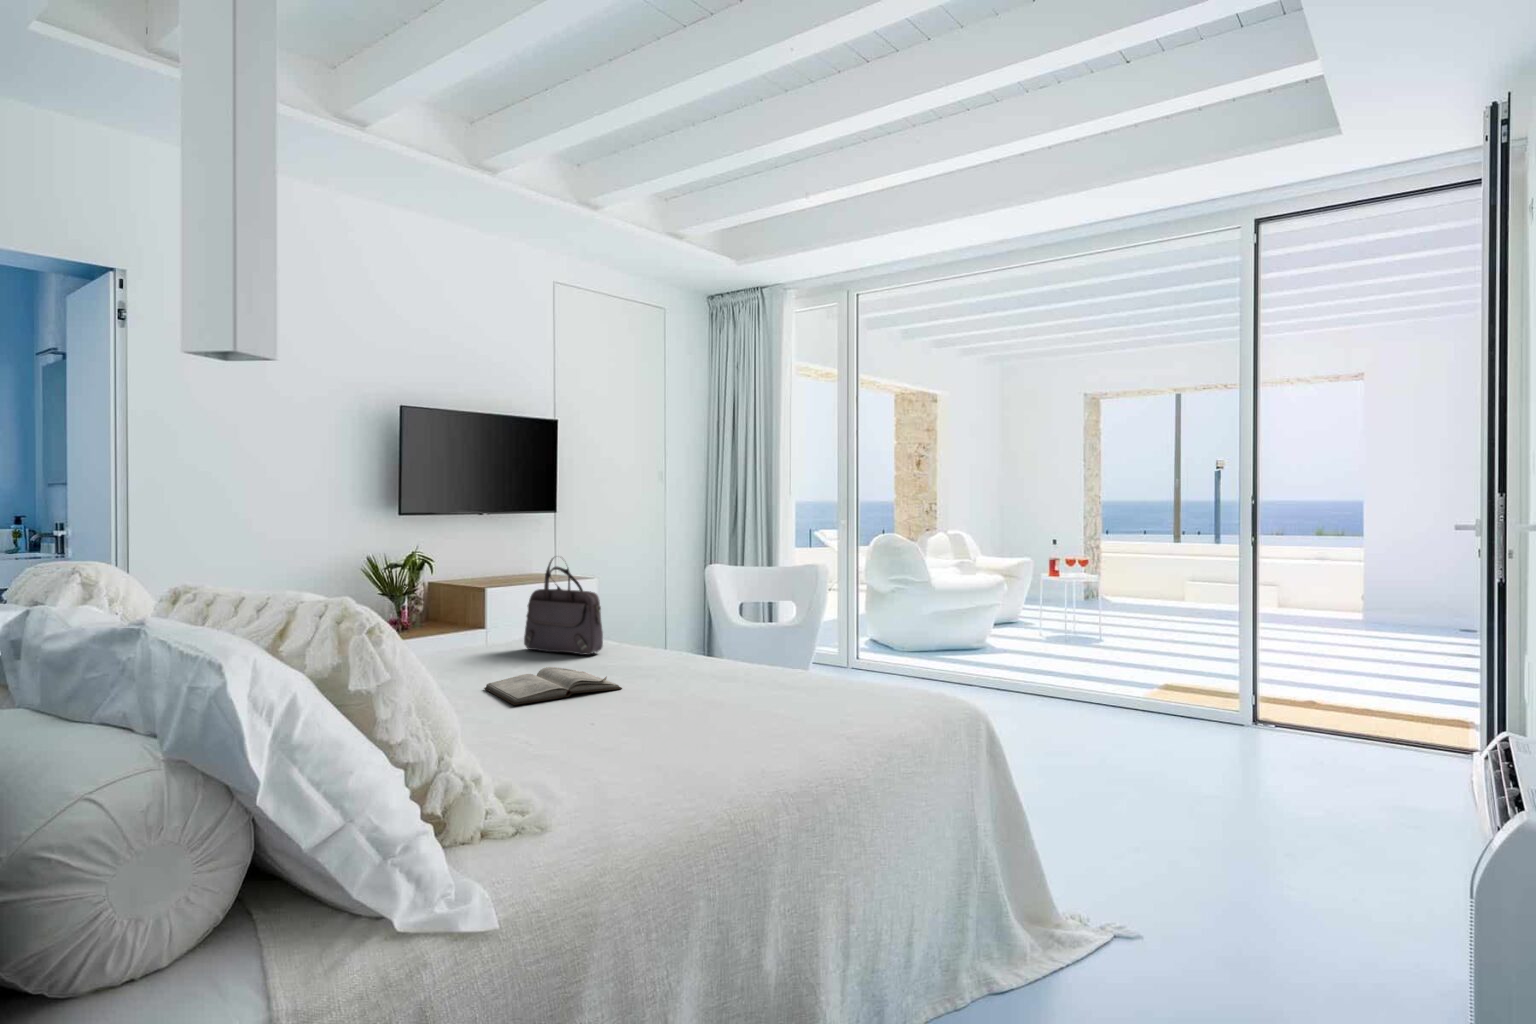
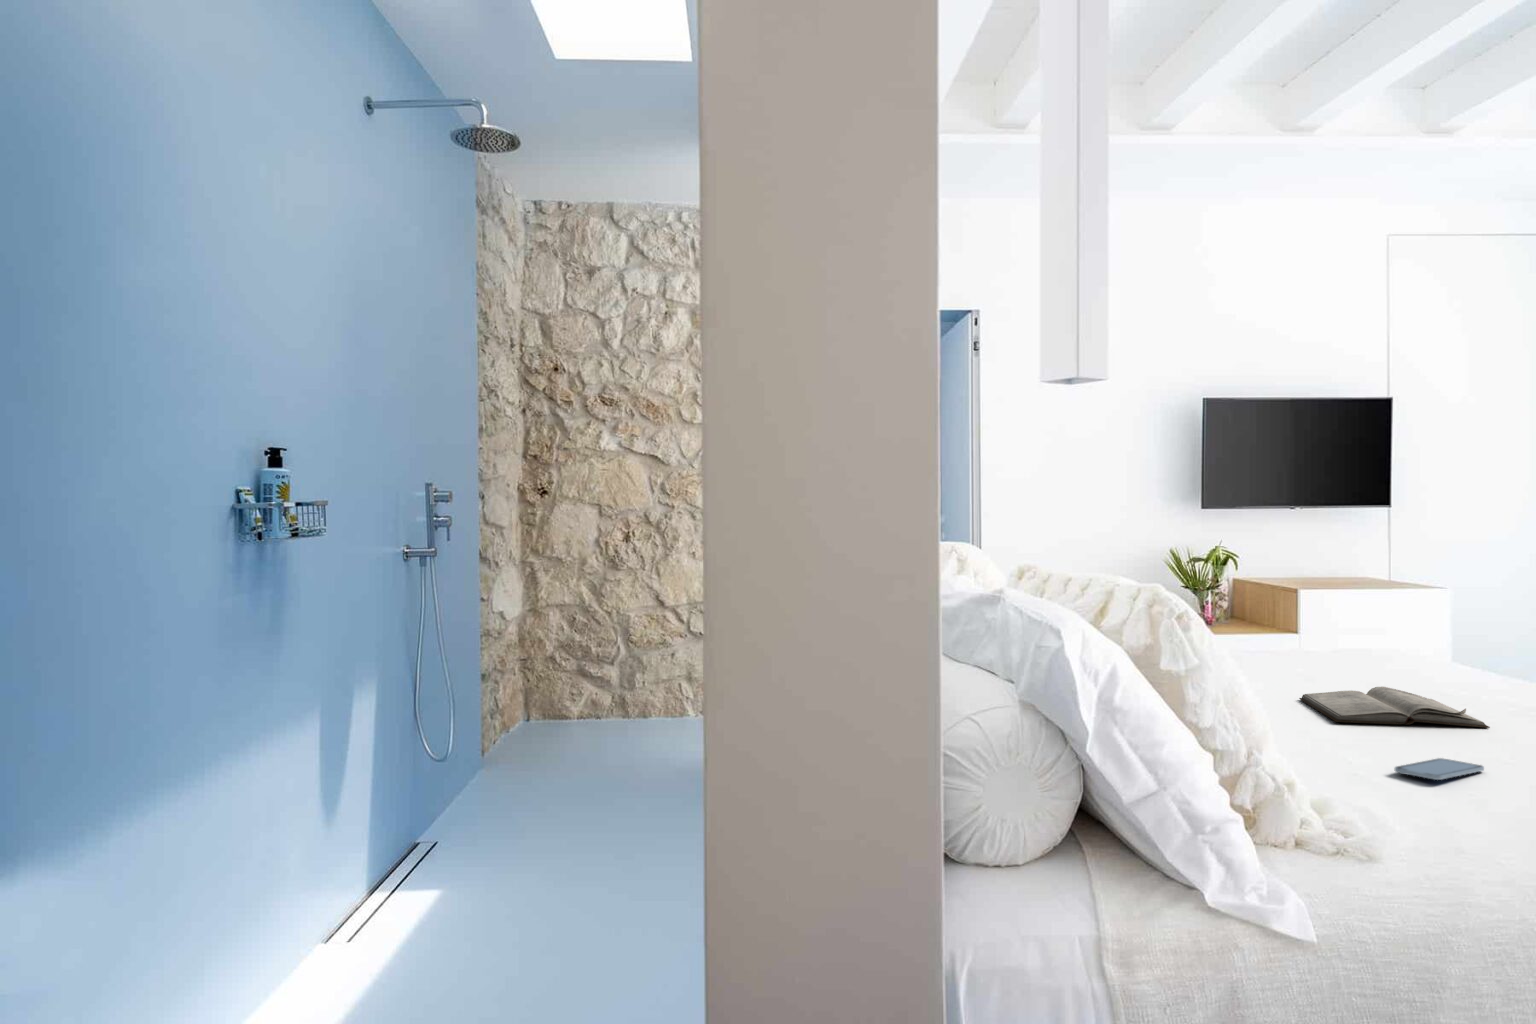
handbag: present [524,558,603,655] -> none [1351,556,1464,682]
smartphone: none [560,722,621,743] -> present [1394,758,1484,780]

